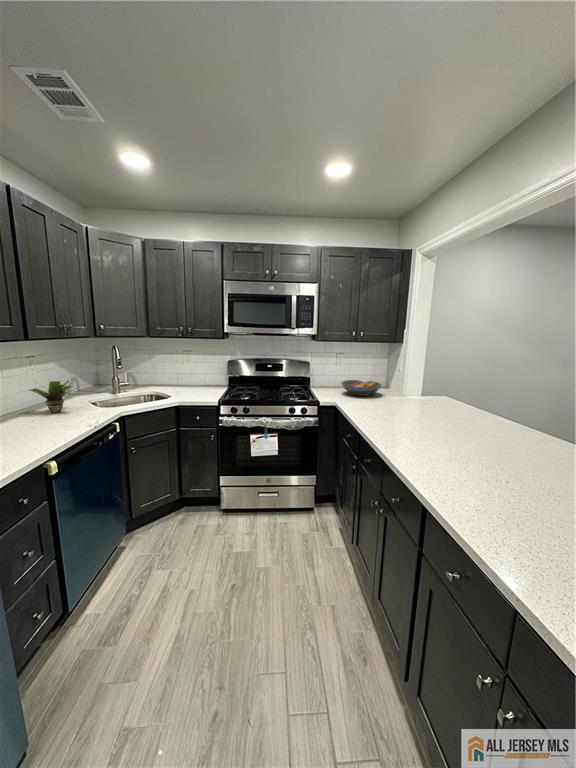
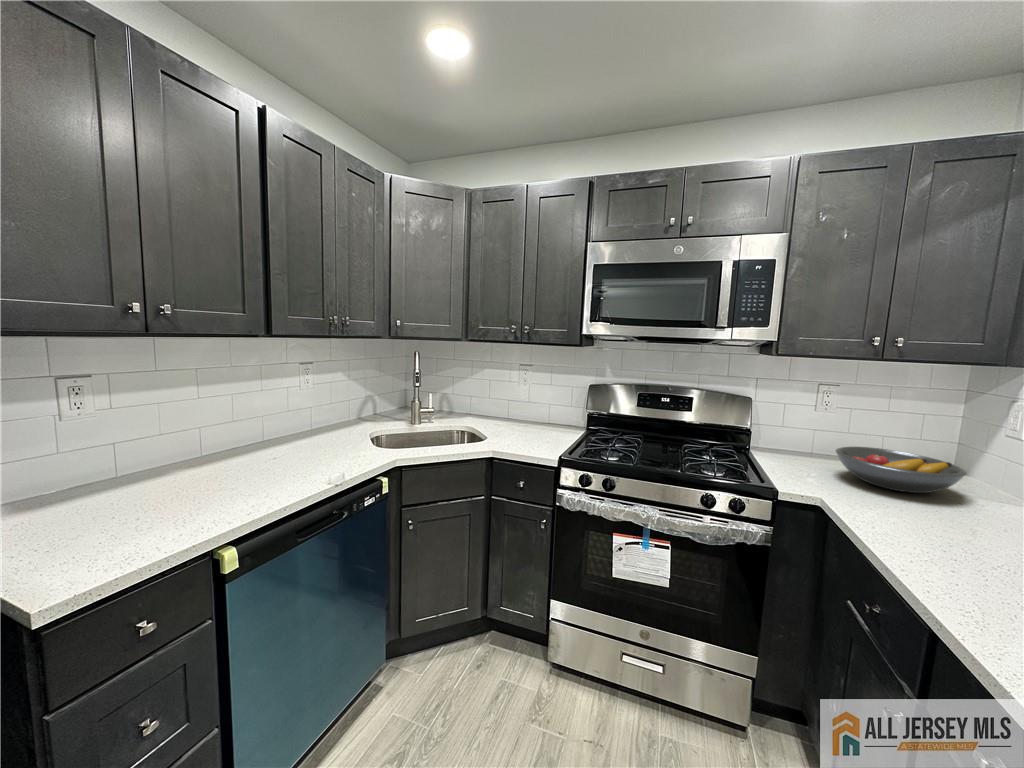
potted plant: present [29,381,72,413] -> none [287,397,346,448]

